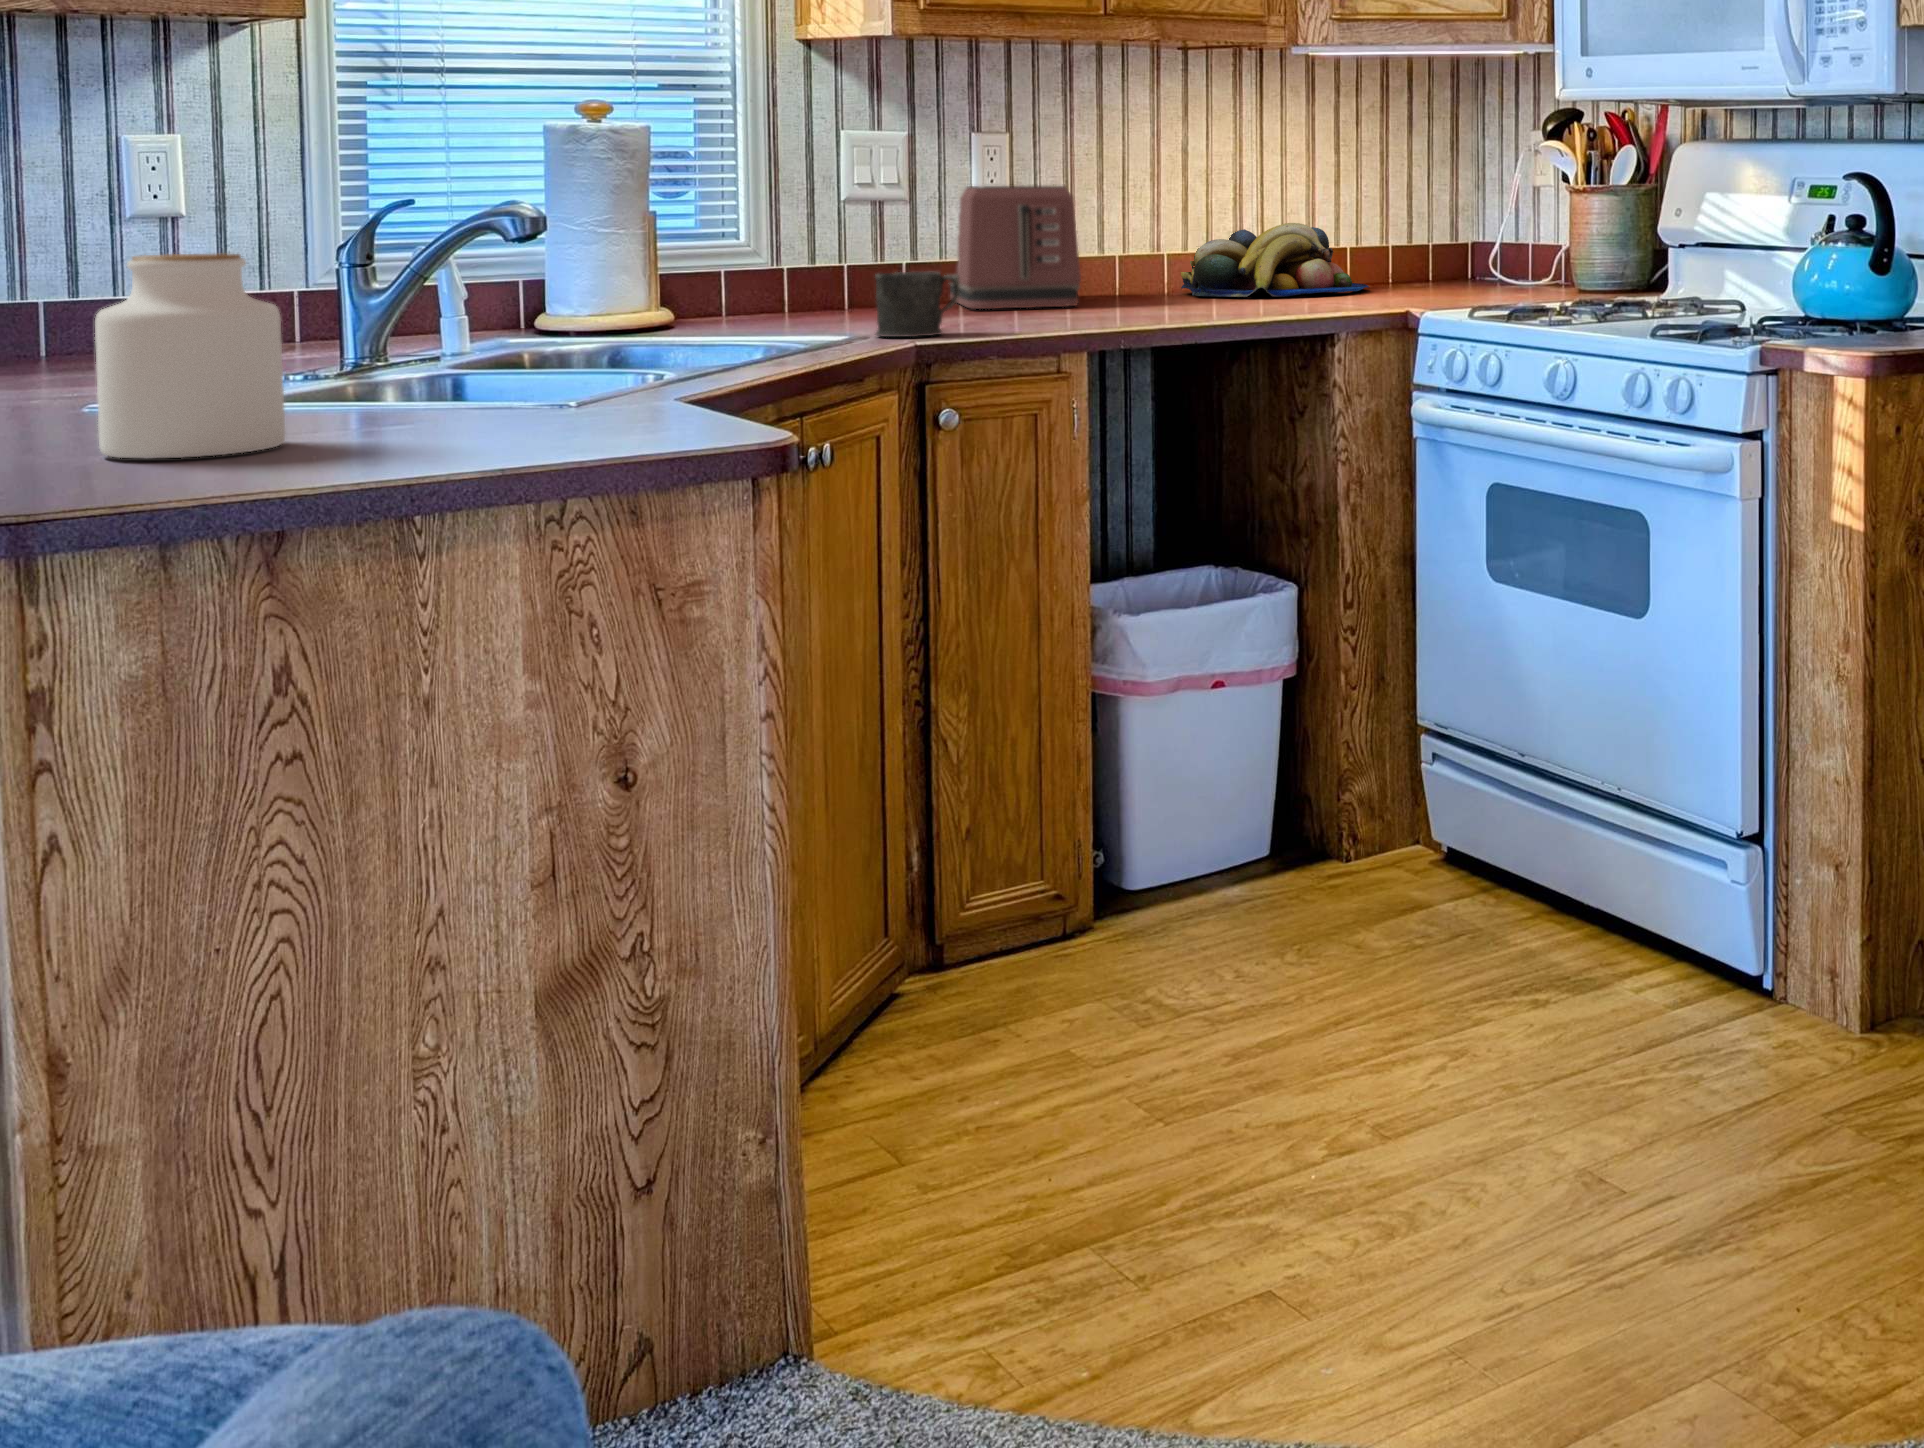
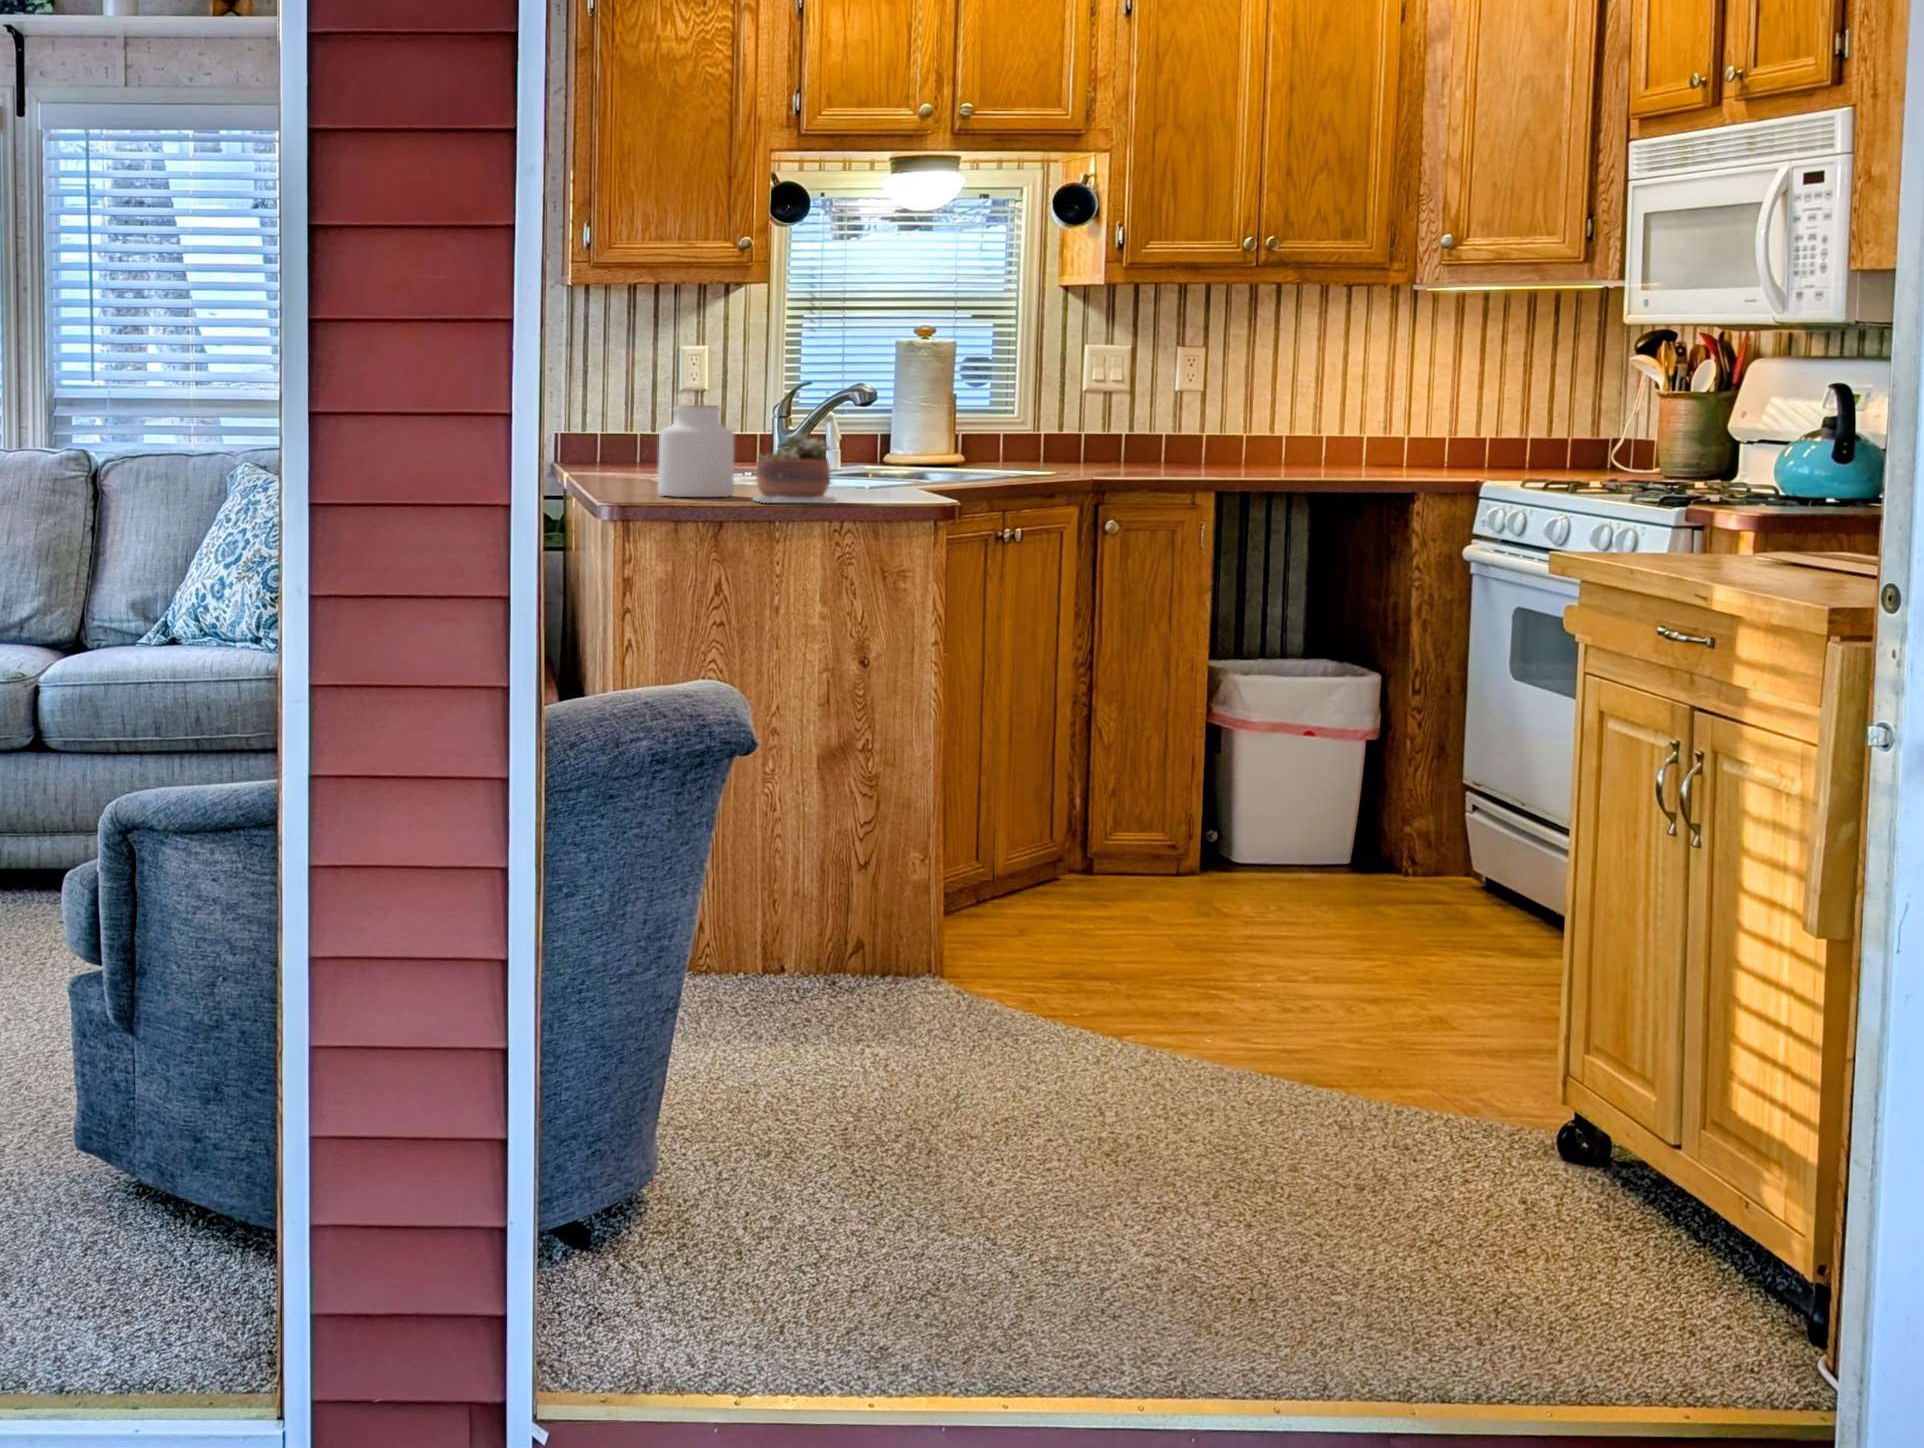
toaster: present [950,185,1081,309] -> none [1162,385,1244,469]
fruit bowl: present [1181,223,1369,297] -> none [1335,416,1488,469]
mug: present [875,272,959,337] -> none [1076,437,1132,477]
succulent plant: none [335,309,539,469] -> present [753,434,836,503]

